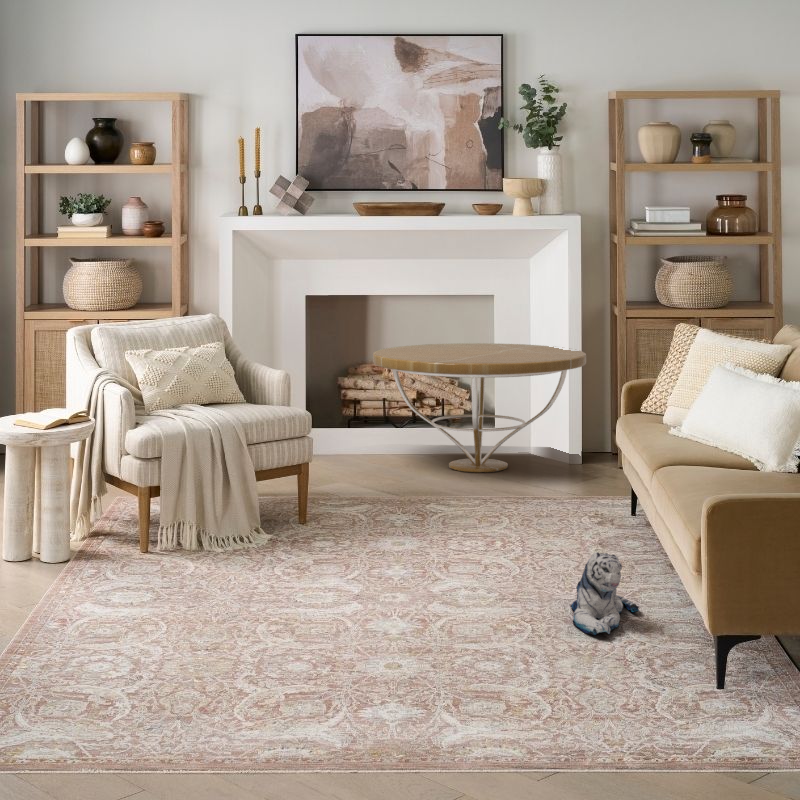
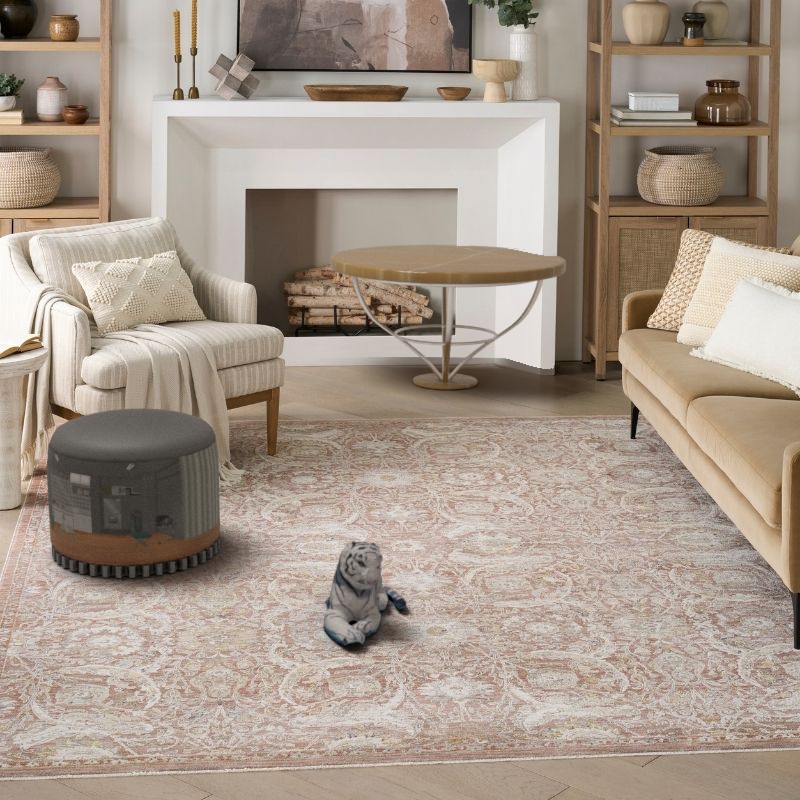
pouf: none [76,474,228,618] -> present [47,408,221,578]
plush toy: present [570,552,639,635] -> present [324,541,407,646]

